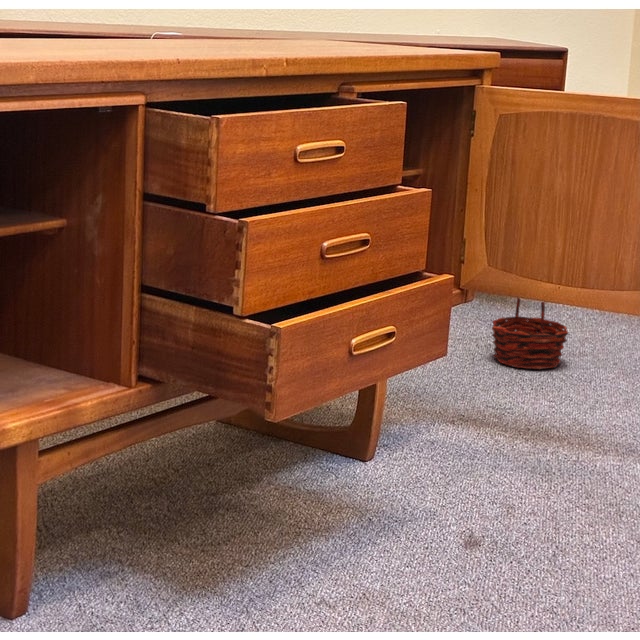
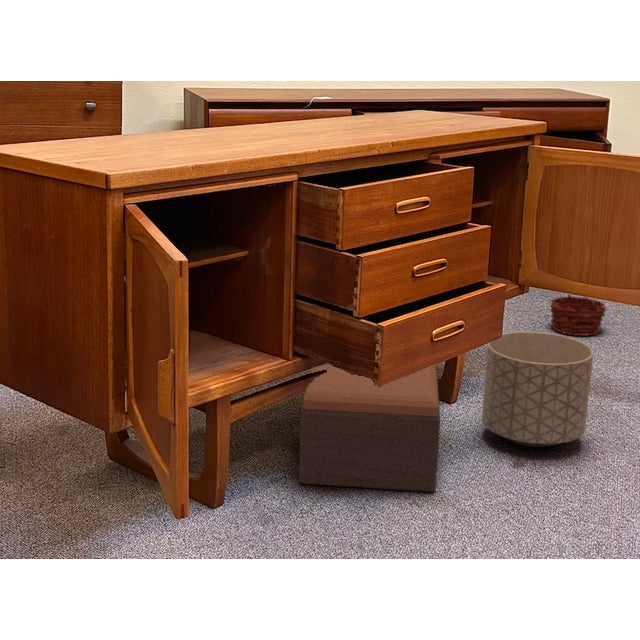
planter: none [414,352,575,519] -> present [482,332,593,447]
footstool: none [146,383,362,588] -> present [299,364,440,492]

